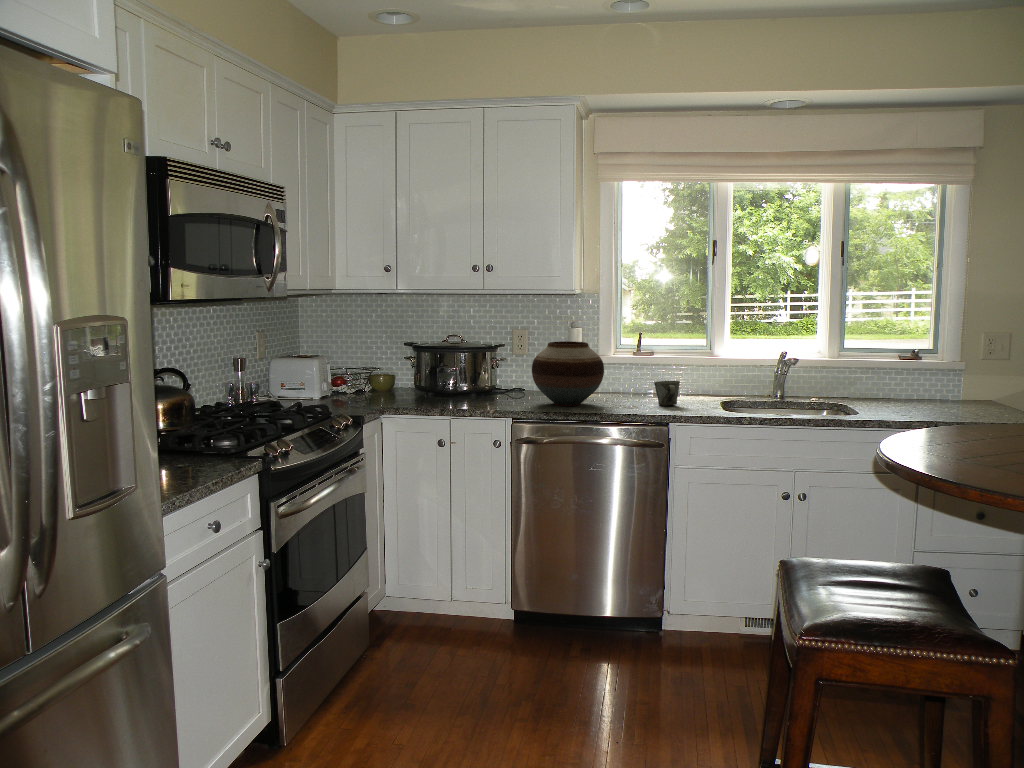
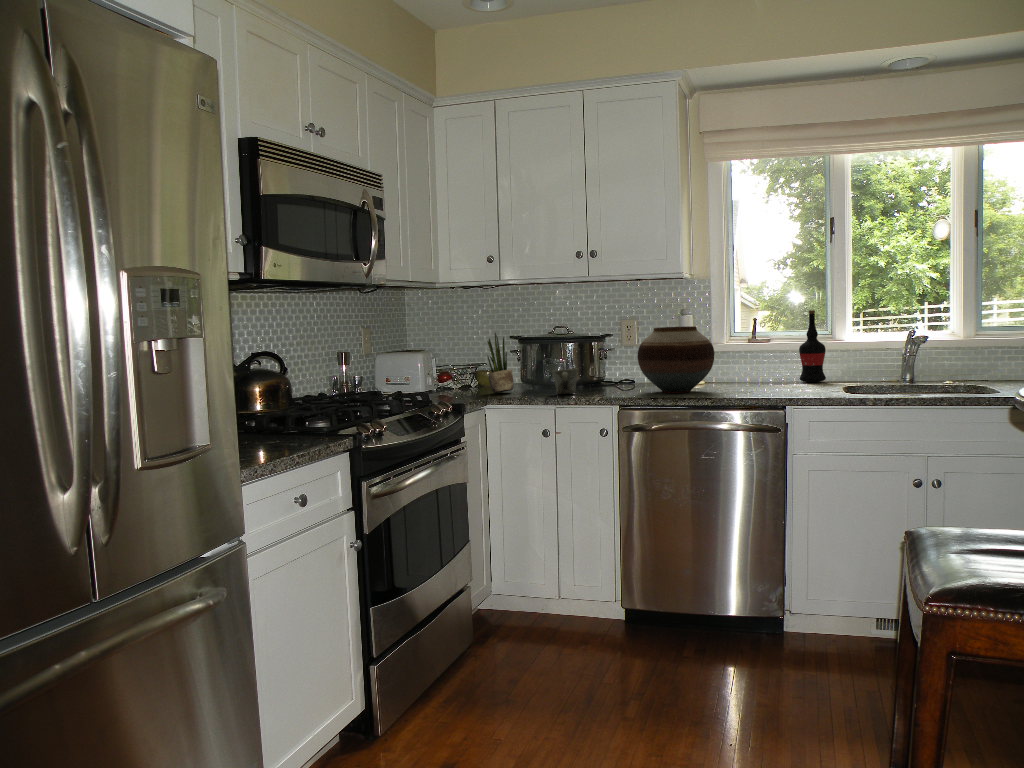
wine bottle: none [679,328,703,395] -> present [799,310,826,382]
potted plant: none [385,340,410,399] -> present [487,333,514,393]
mug: present [654,381,680,406] -> present [552,369,577,394]

